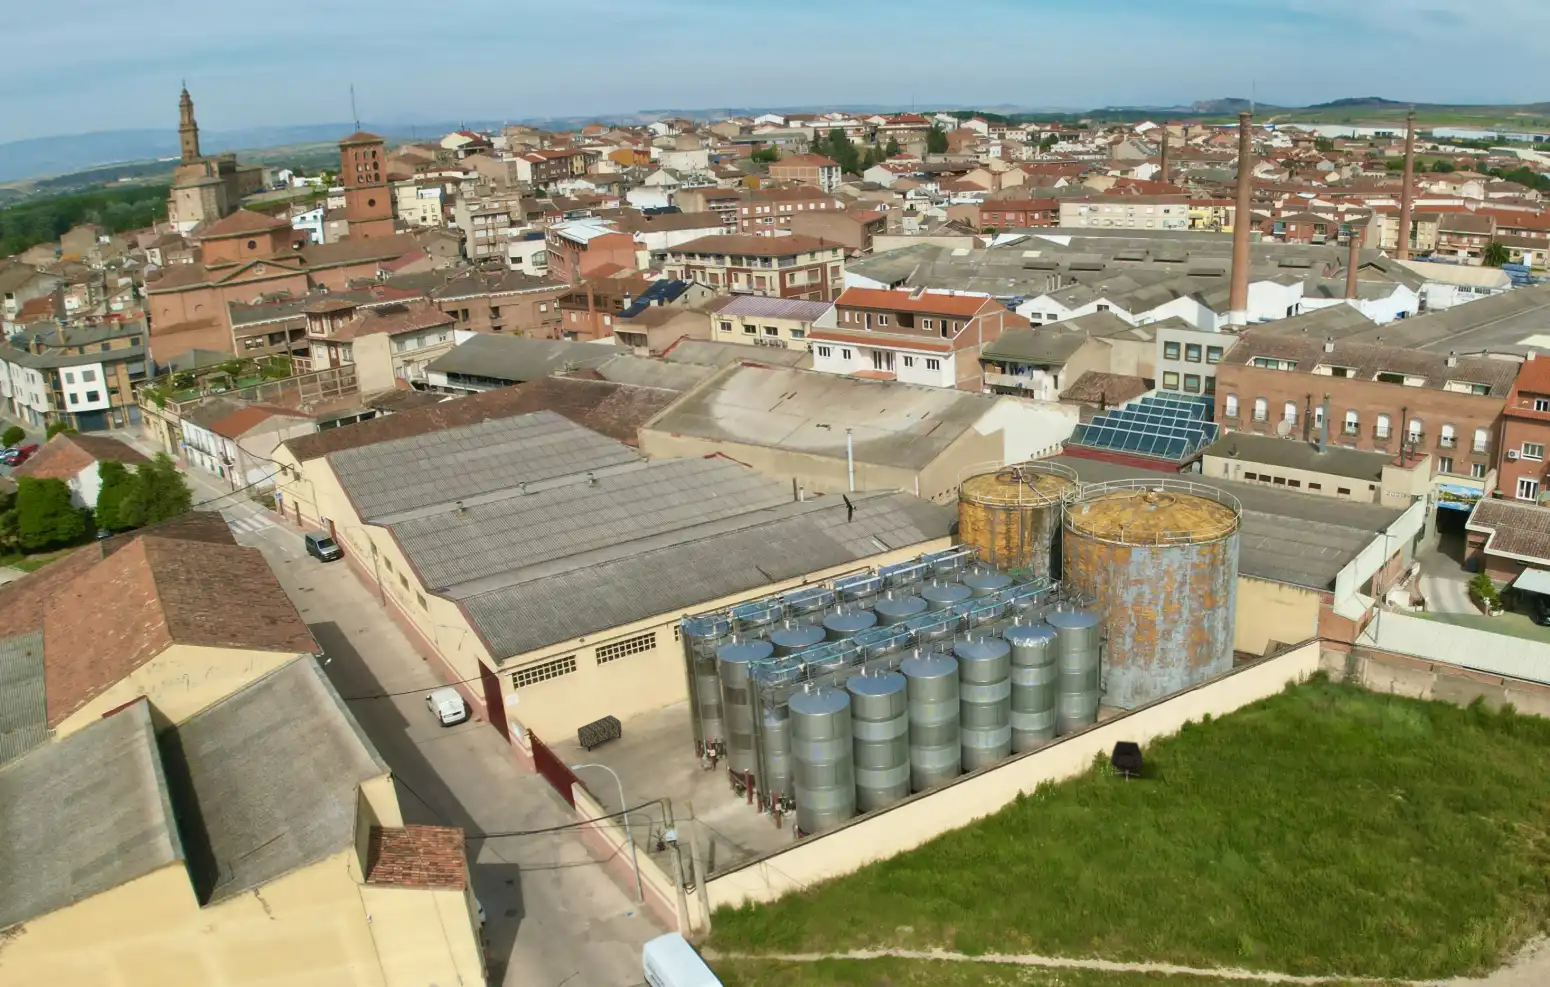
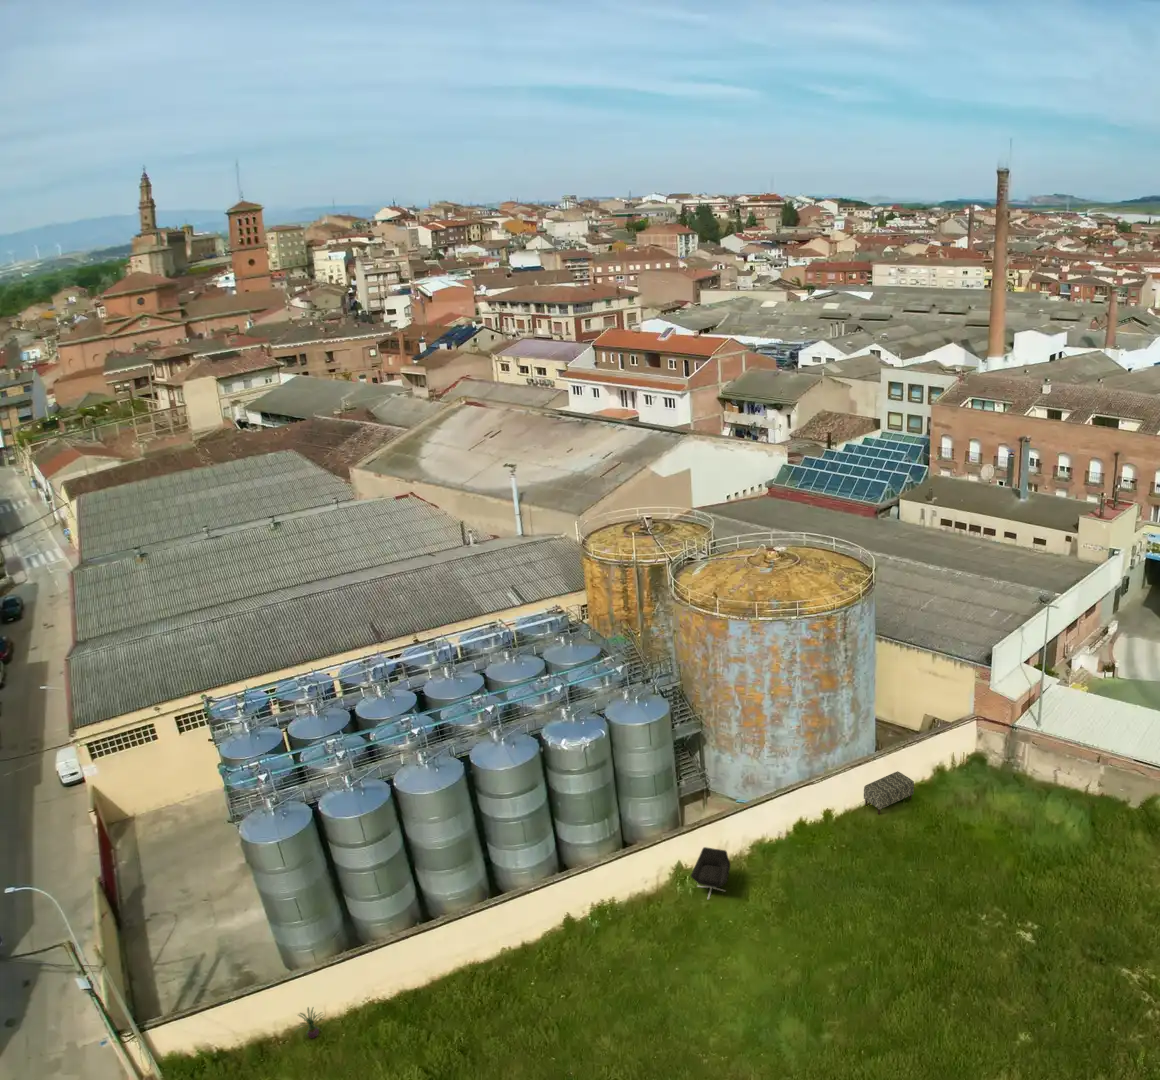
bench: present [578,715,622,751] -> present [864,771,914,814]
decorative plant: present [652,829,667,850] -> present [299,1008,322,1038]

